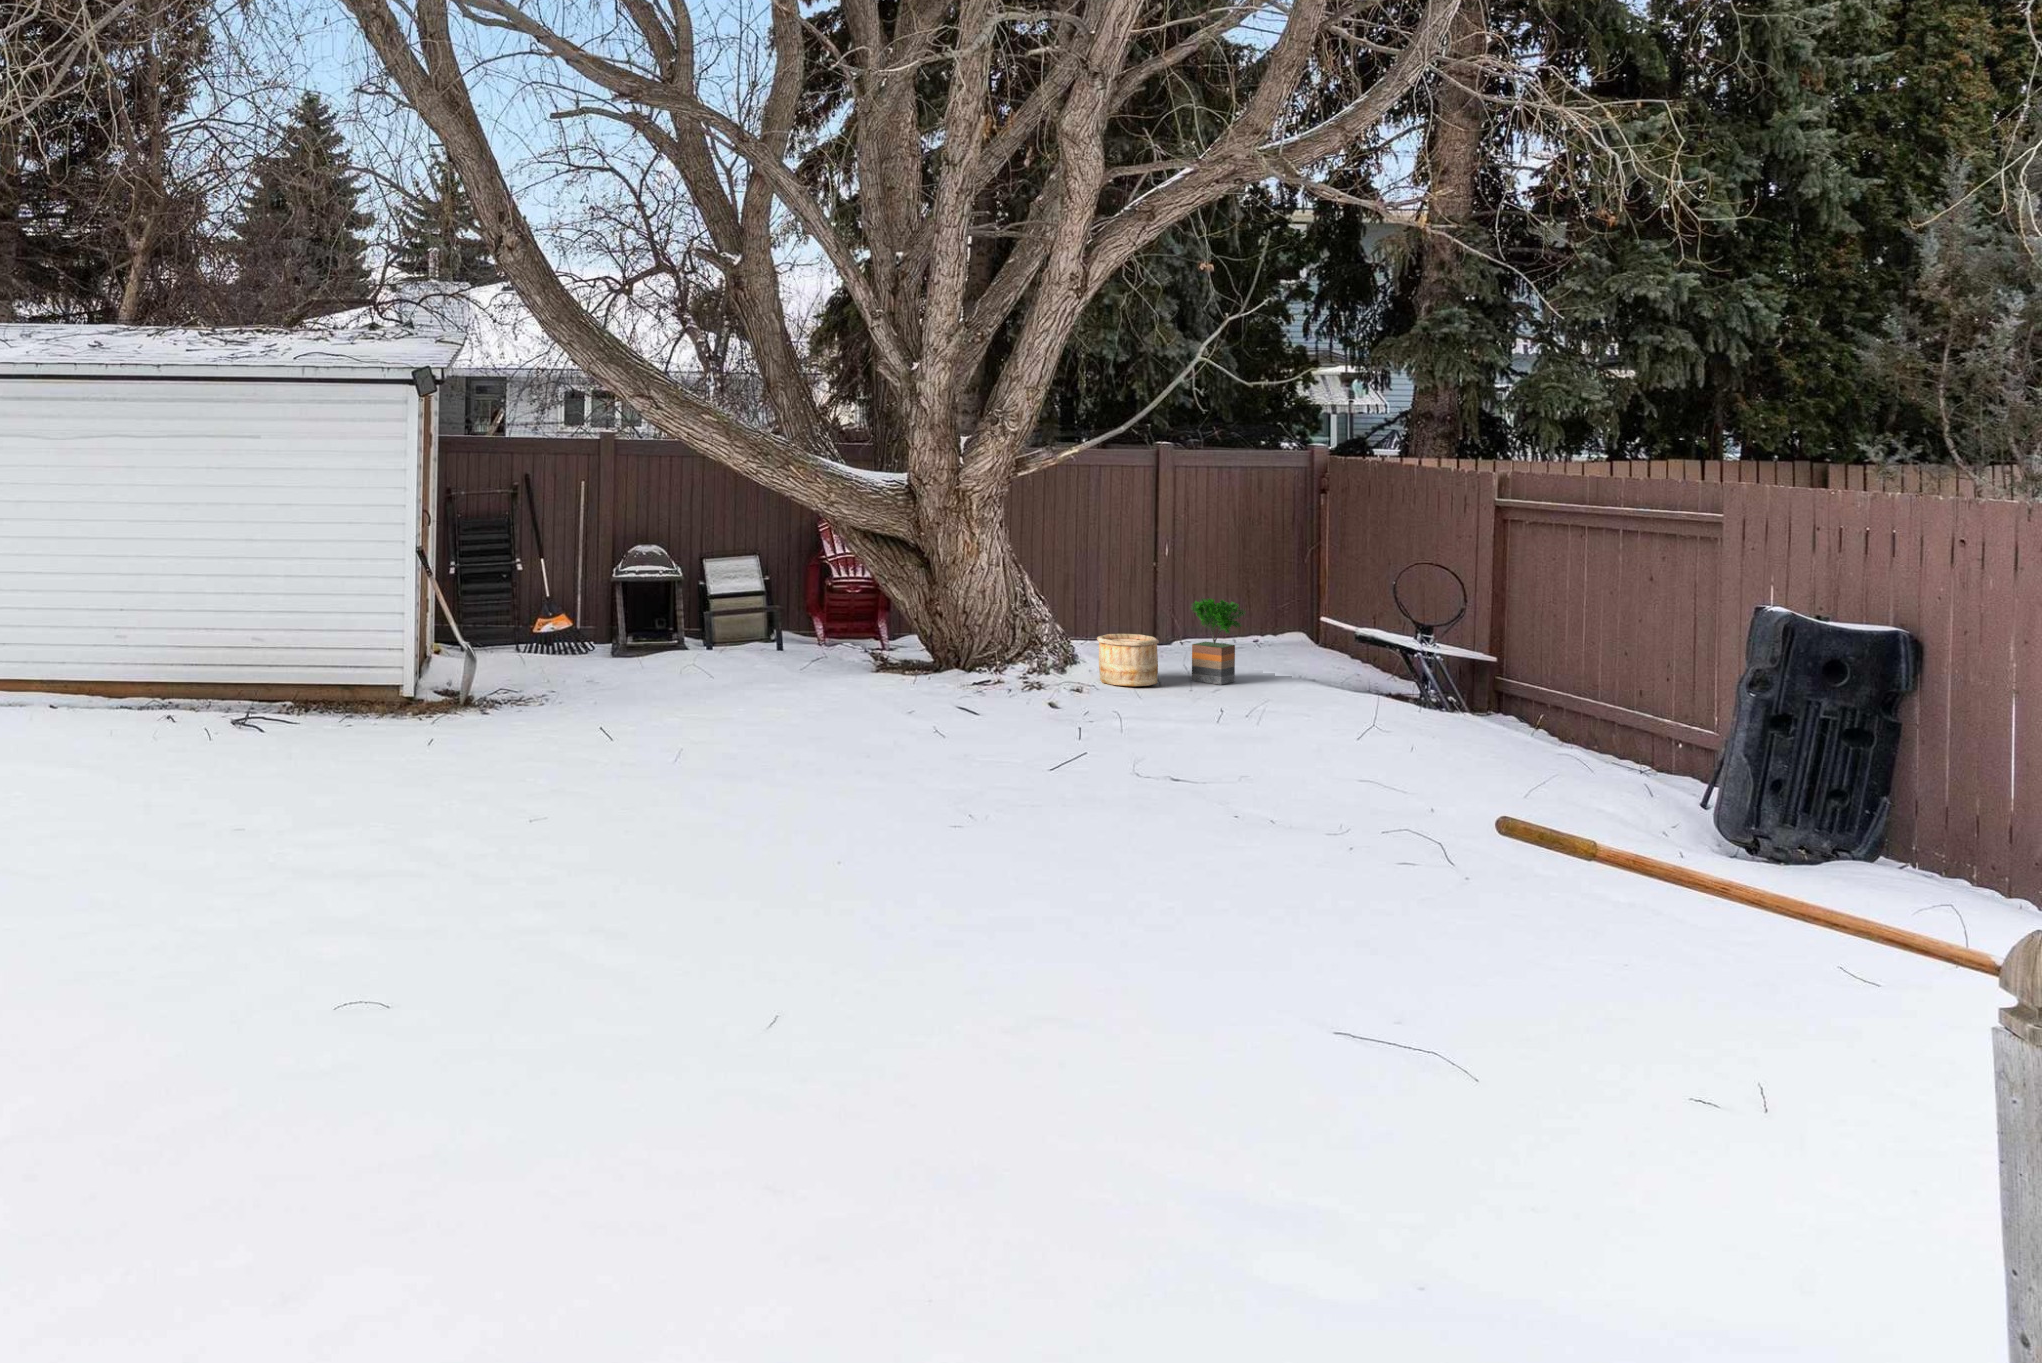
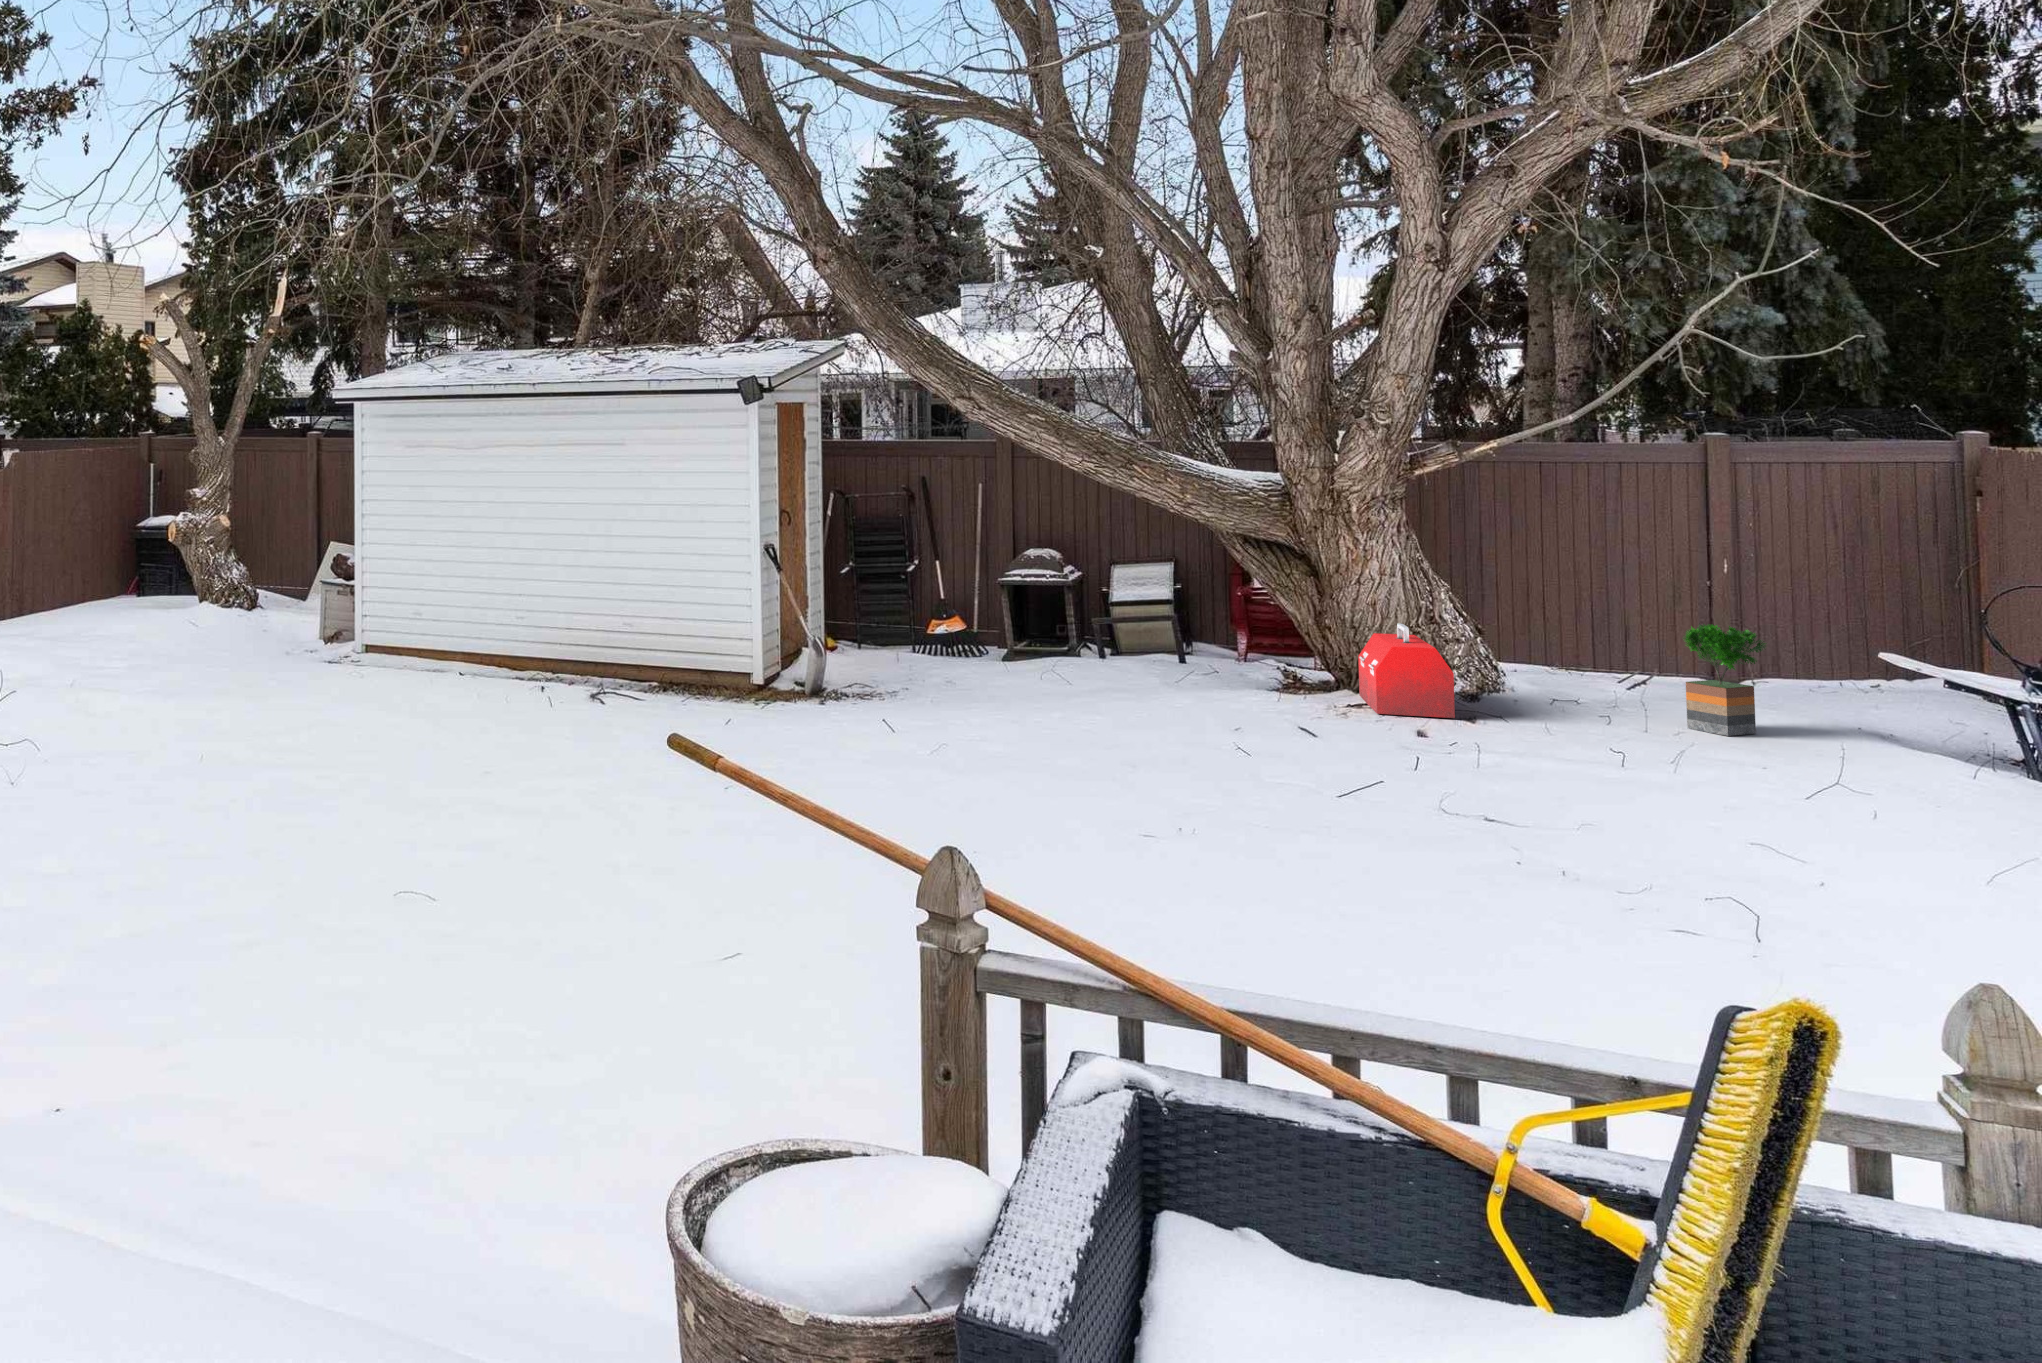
toolbox: none [960,606,1046,684] -> present [1358,623,1455,718]
wooden bucket: present [1097,634,1159,686] -> none [1535,663,1622,730]

